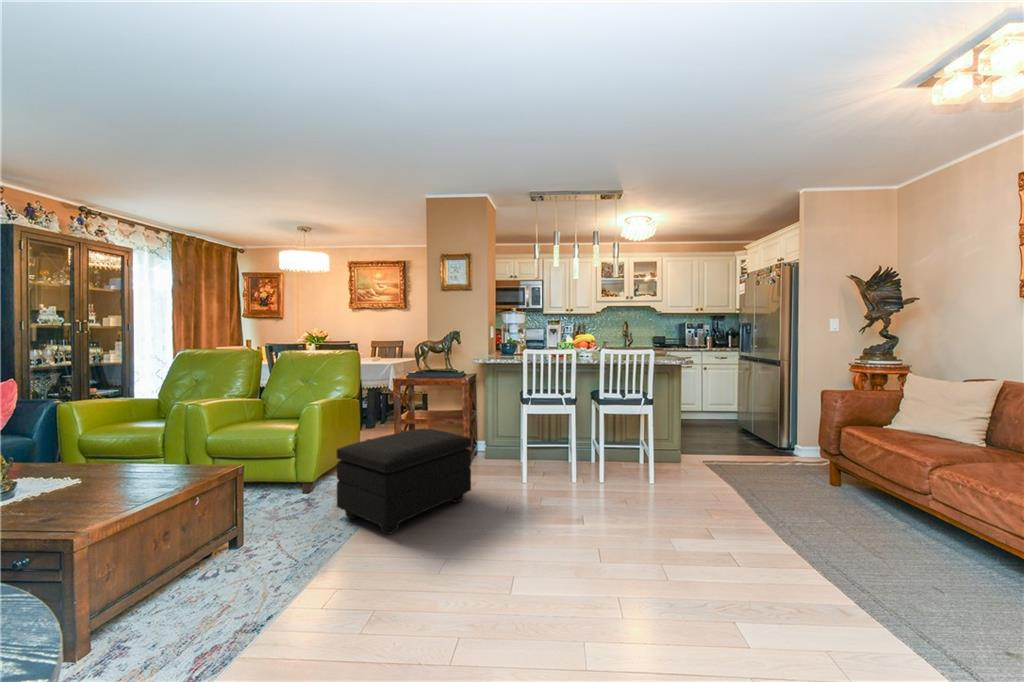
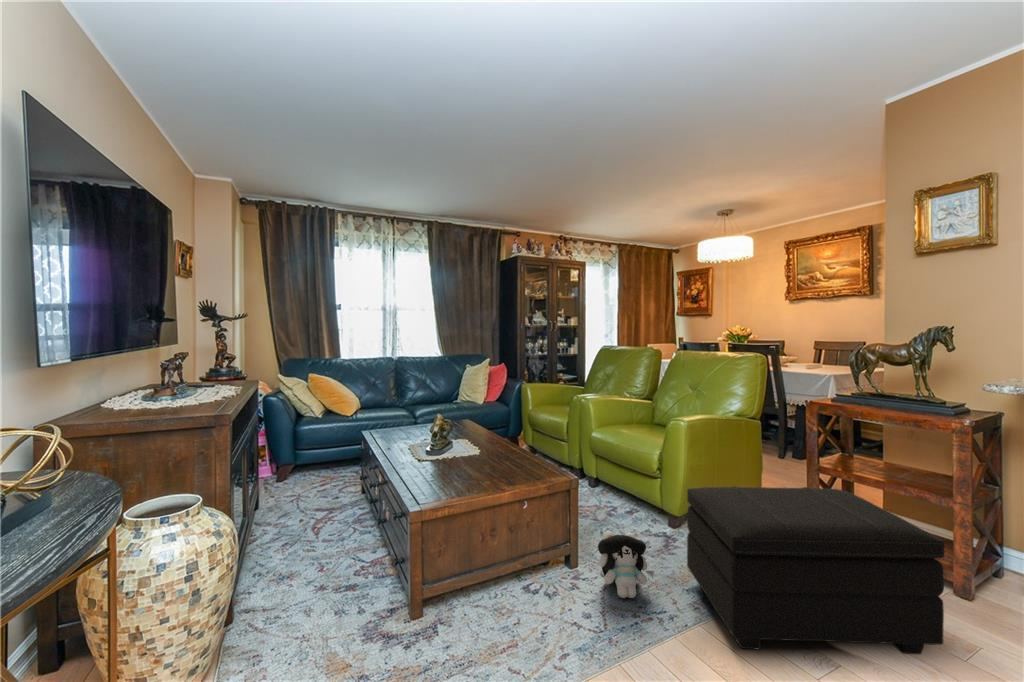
plush toy: none [269,496,317,546] -> present [598,531,654,598]

